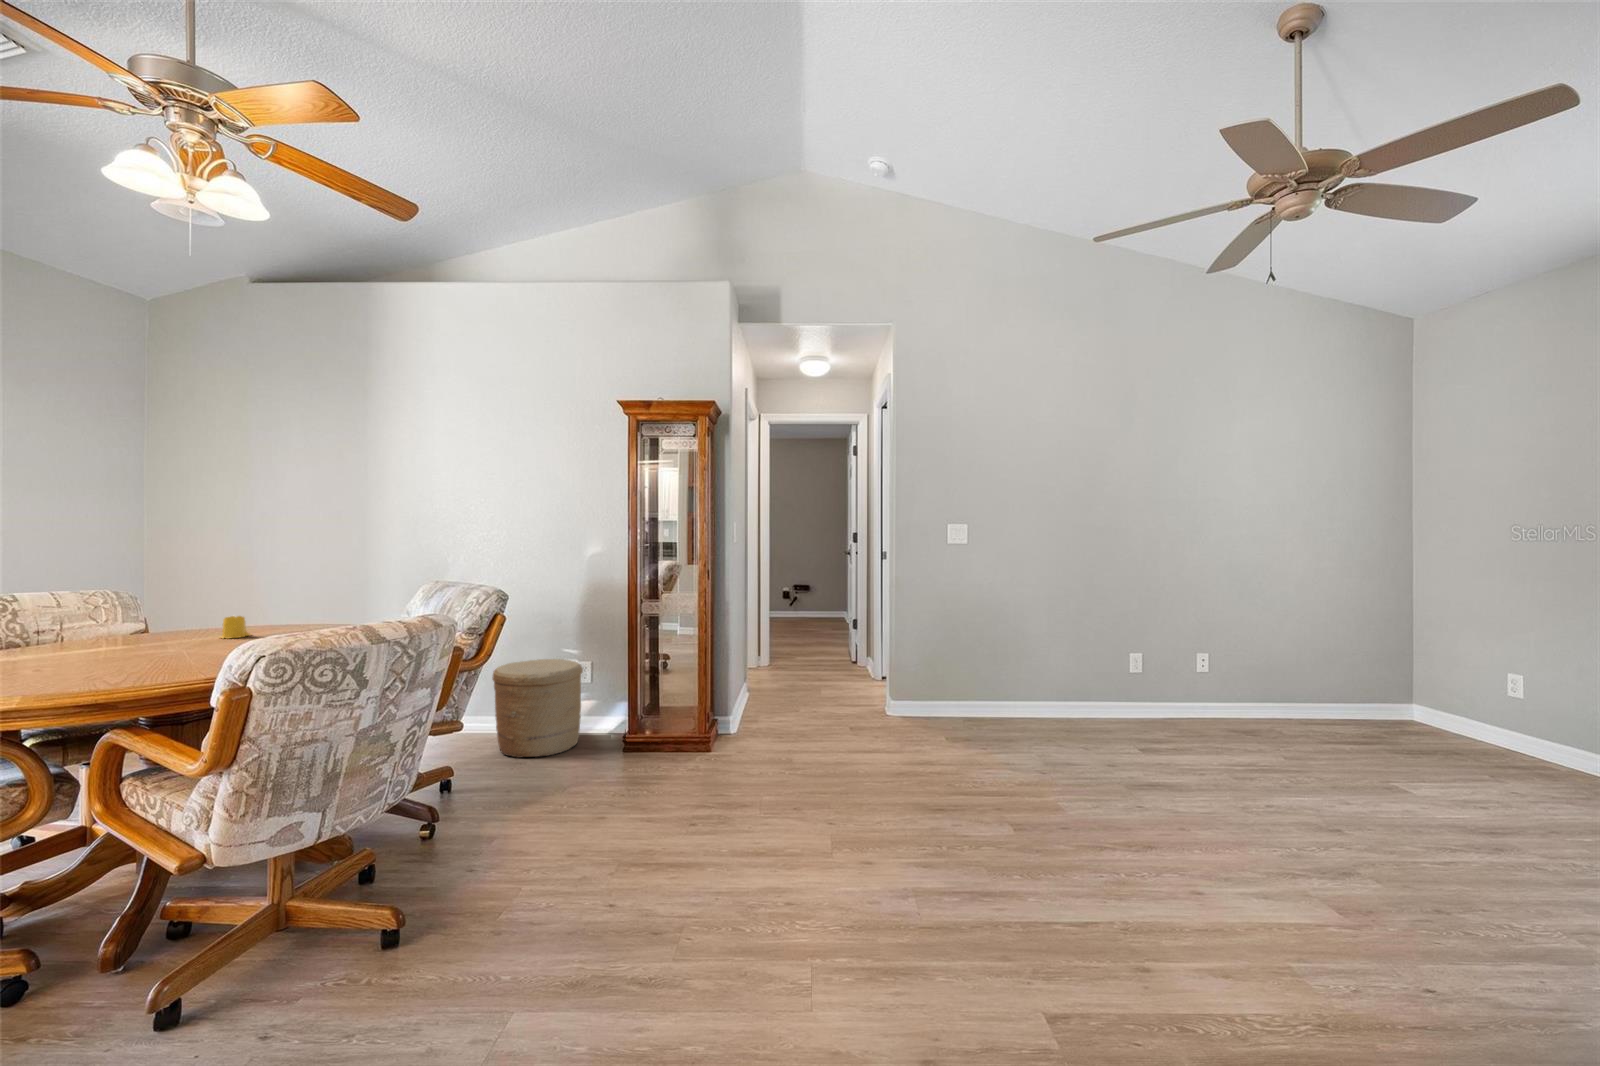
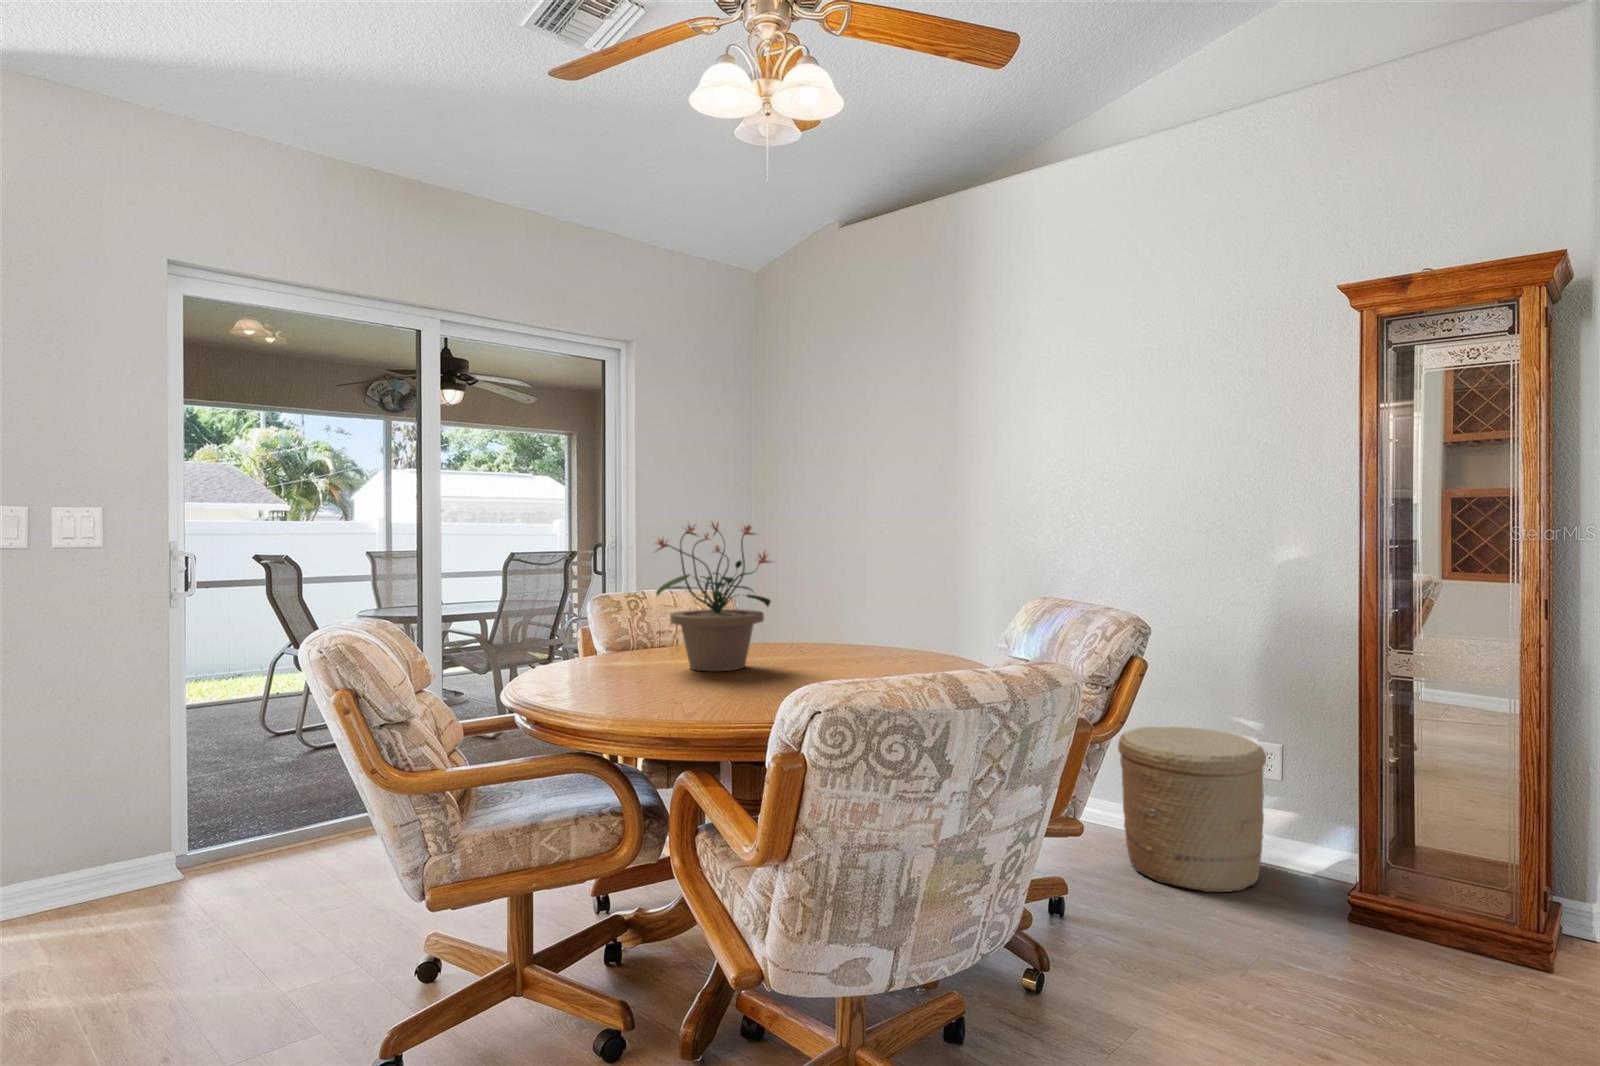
potted plant: none [42,527,197,657] -> present [656,523,771,671]
candle: present [220,616,251,638] -> none [800,628,833,658]

